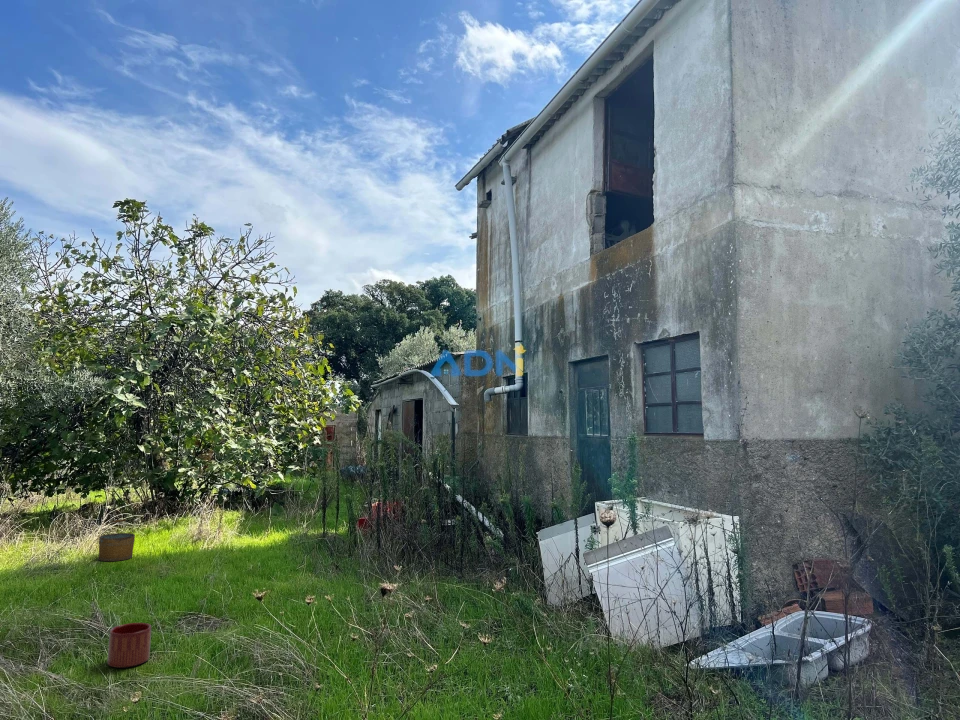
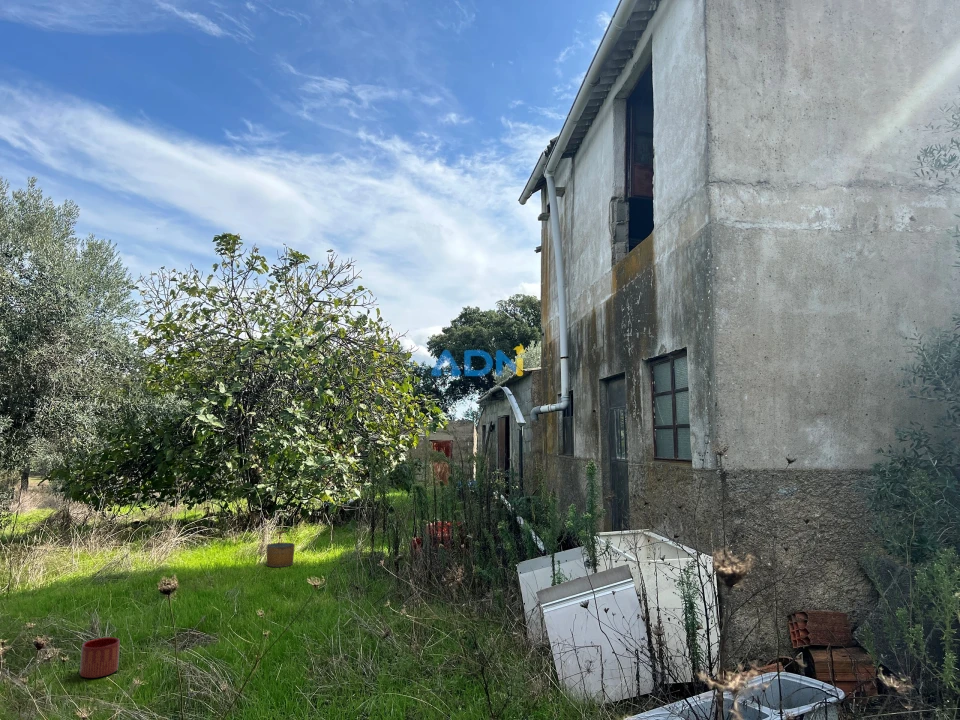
bucket: present [99,519,135,561] -> present [266,531,295,567]

